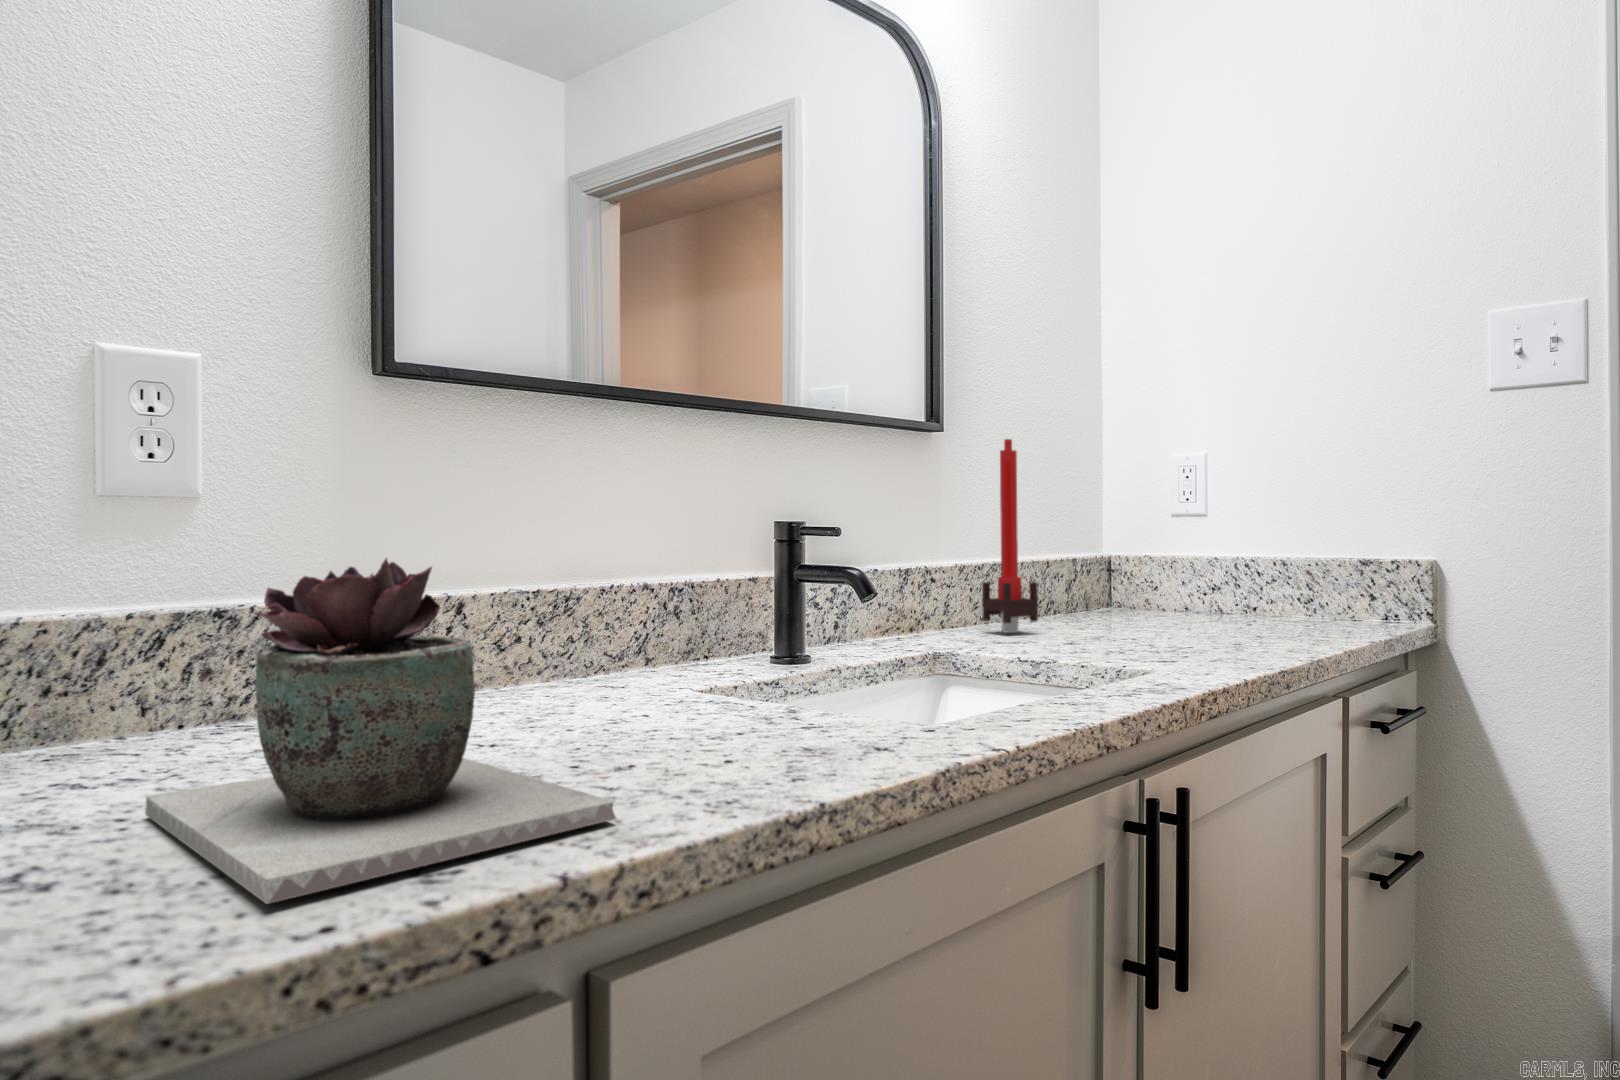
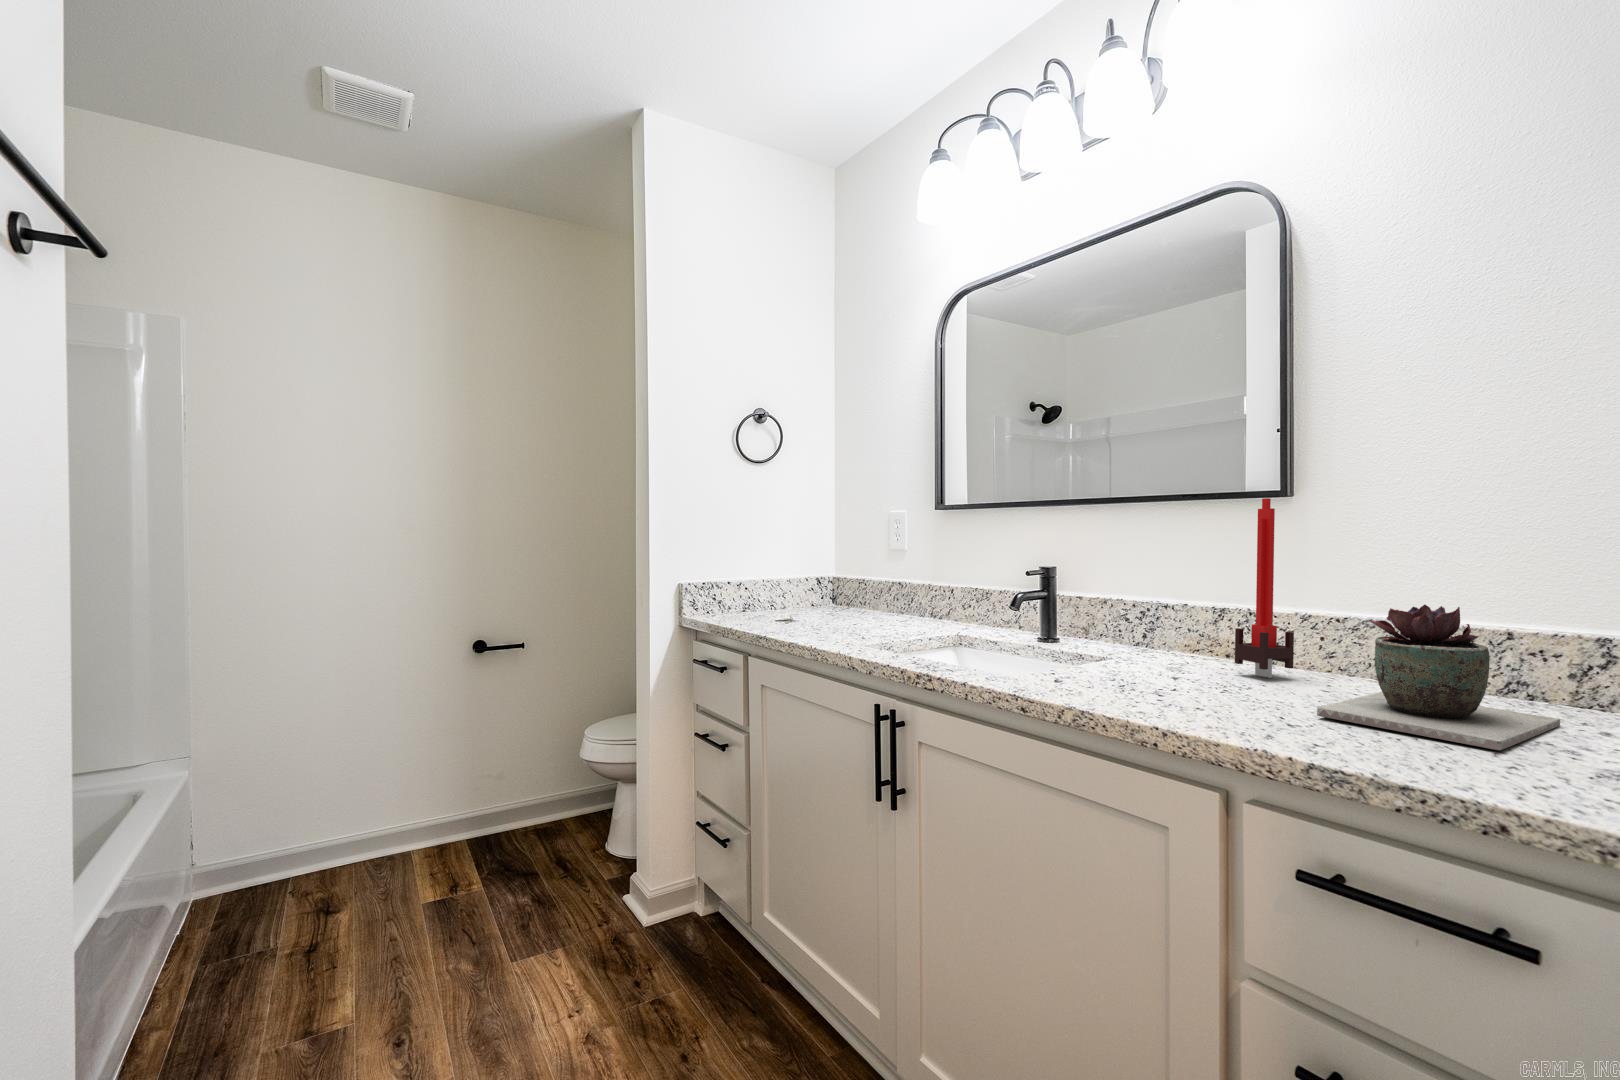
succulent plant: present [145,558,616,904] -> present [1317,605,1560,750]

